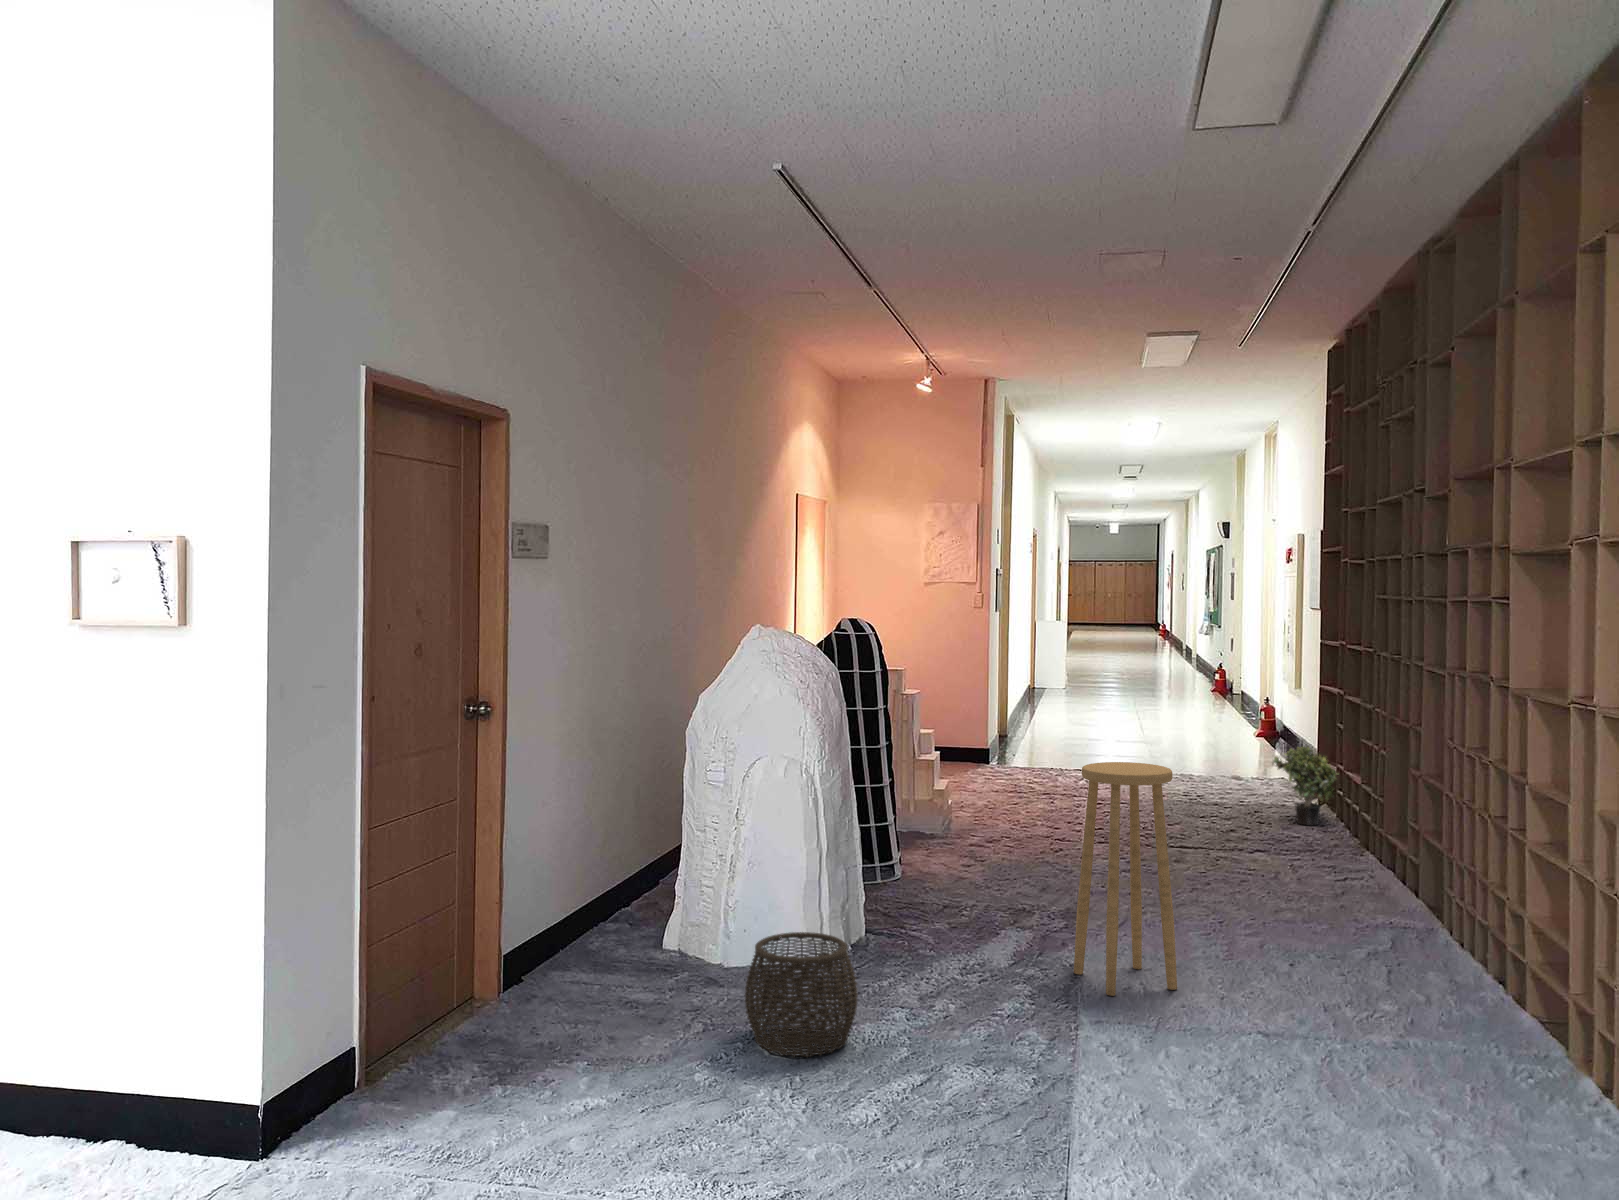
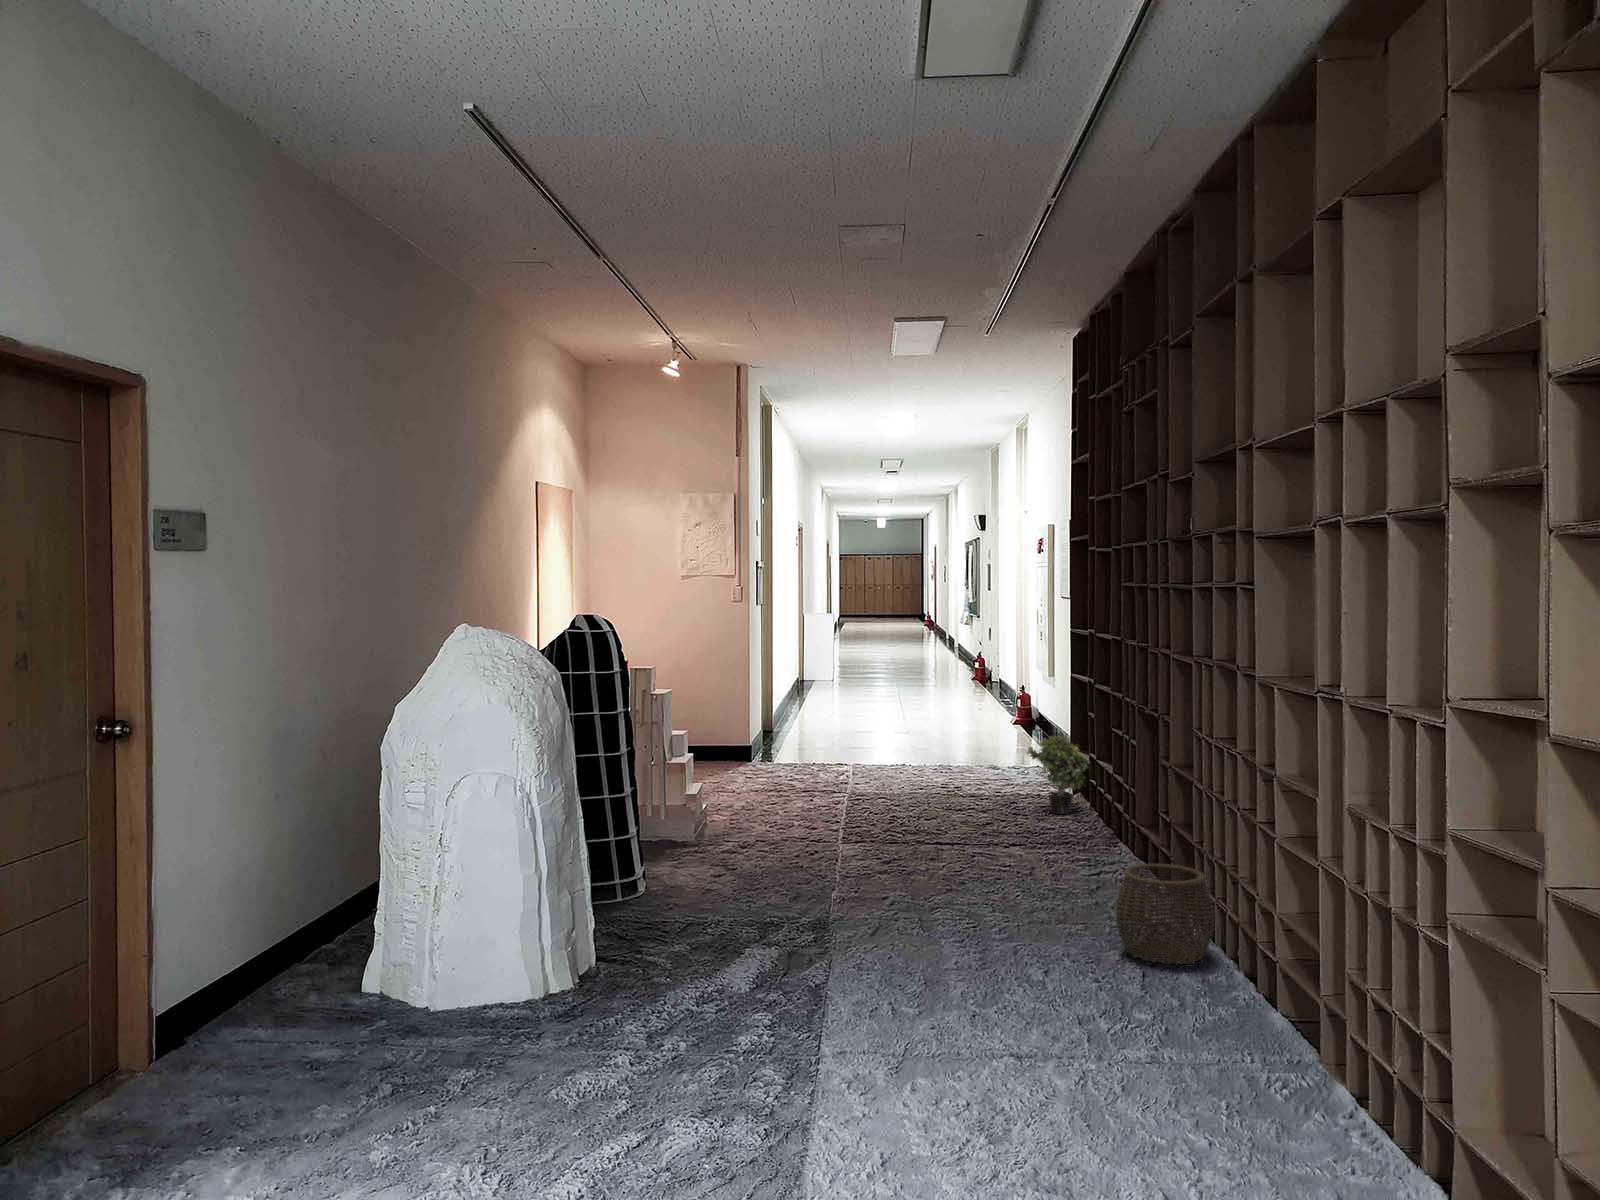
stool: present [1074,762,1177,996] -> none [821,764,929,1019]
woven basket: present [745,932,858,1057] -> present [1116,864,1215,964]

